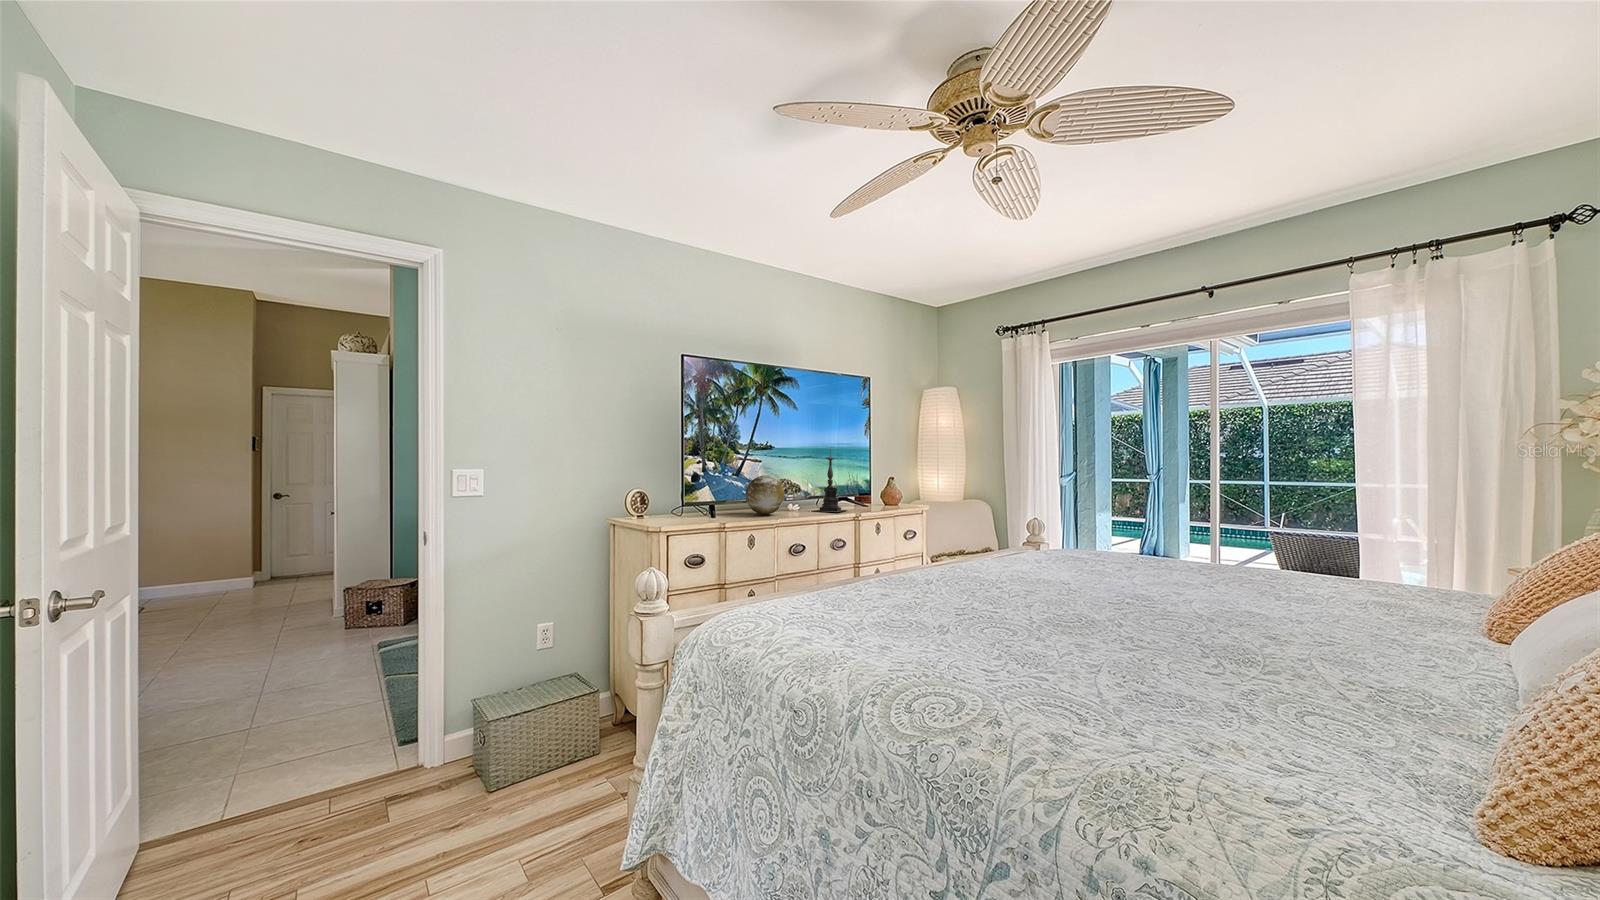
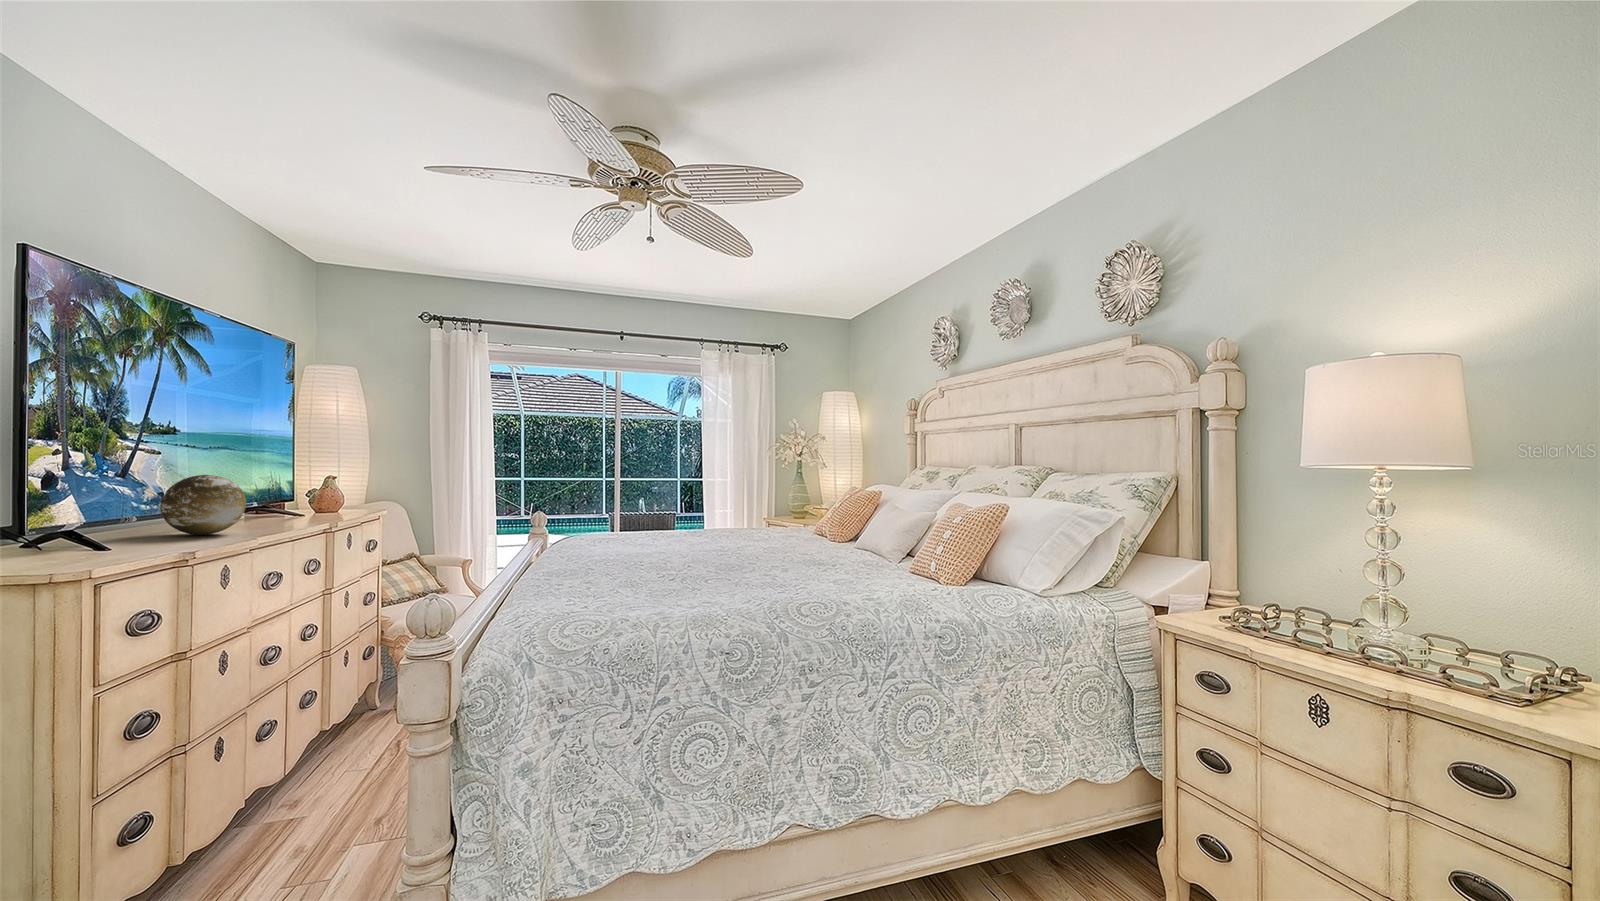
candle holder: present [813,455,846,512] -> none [245,437,304,525]

